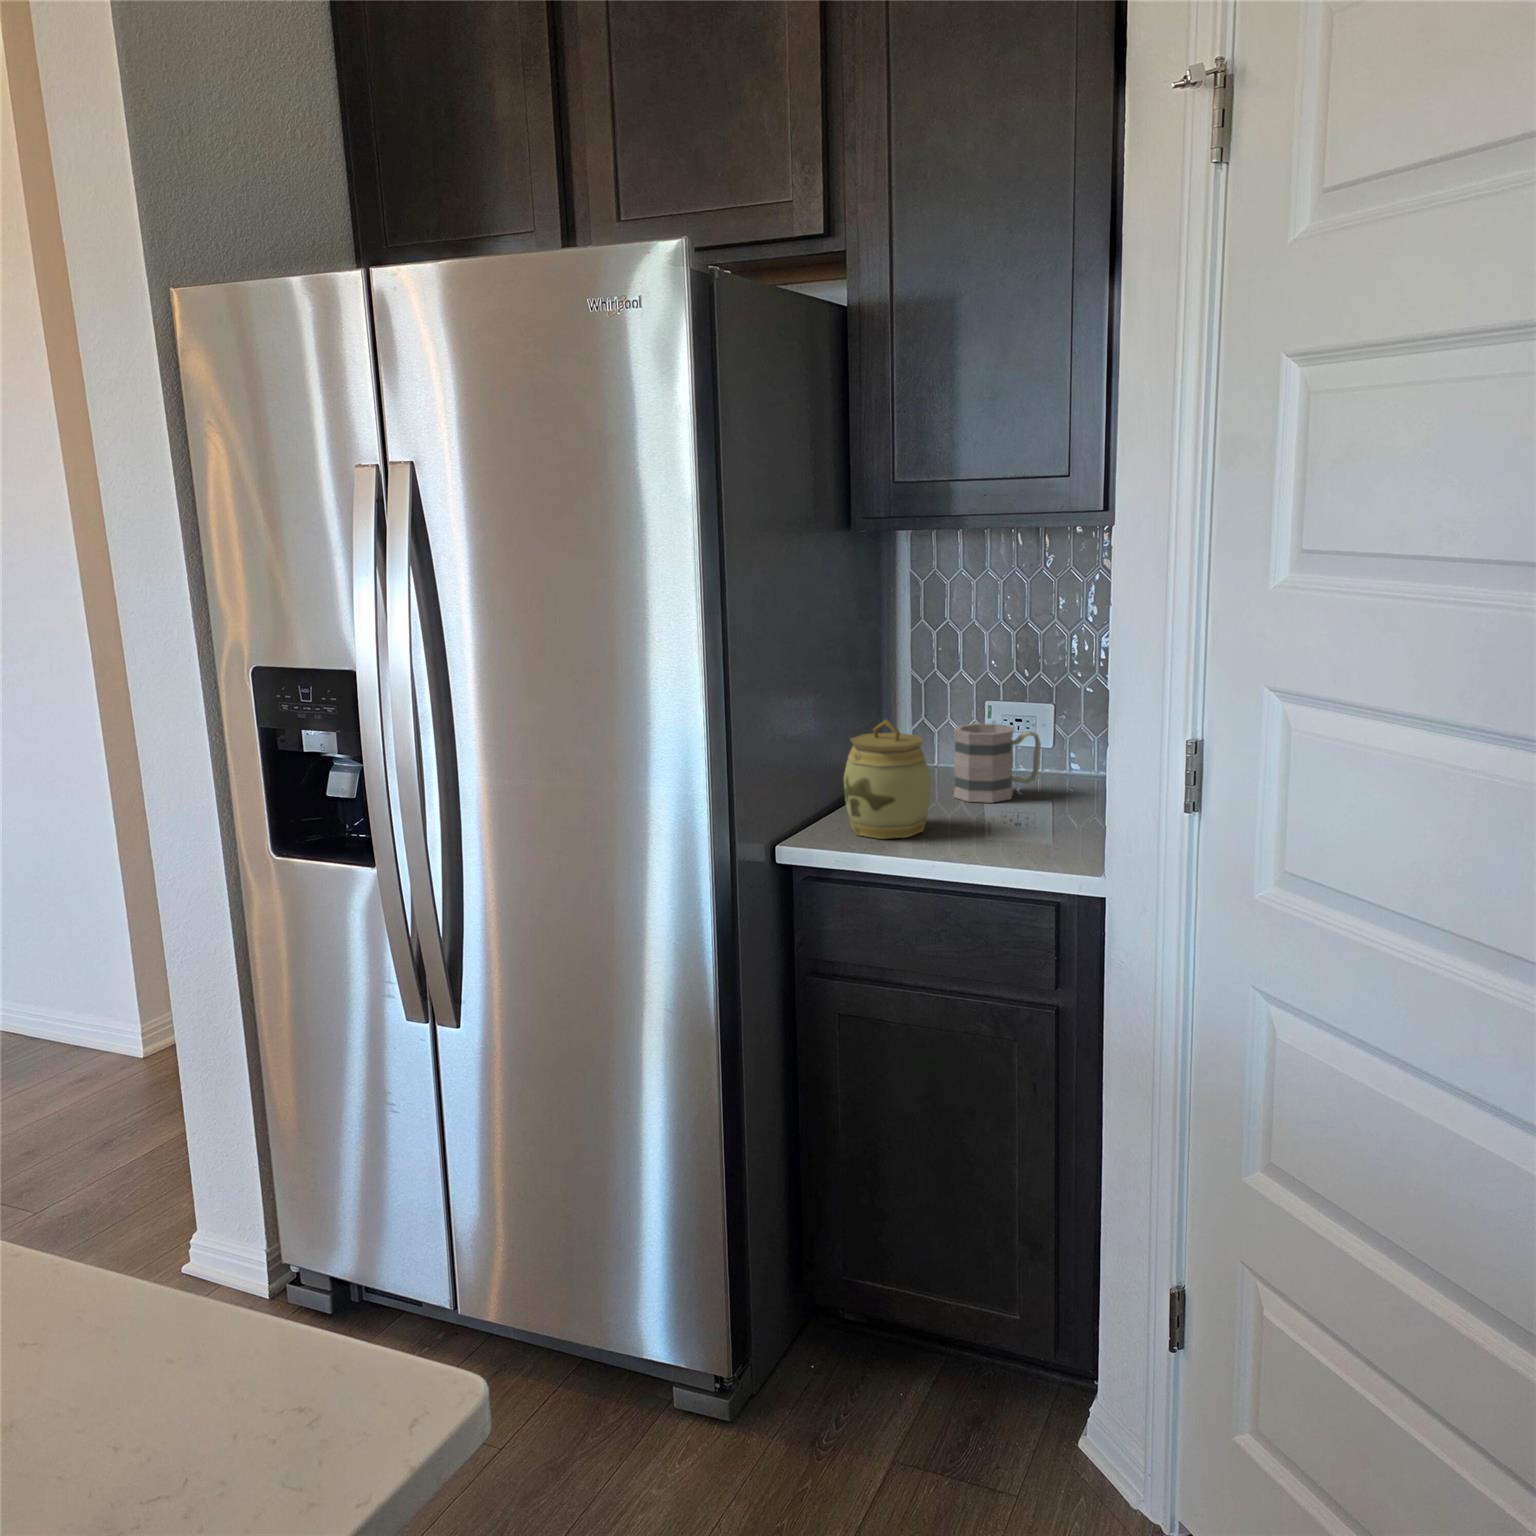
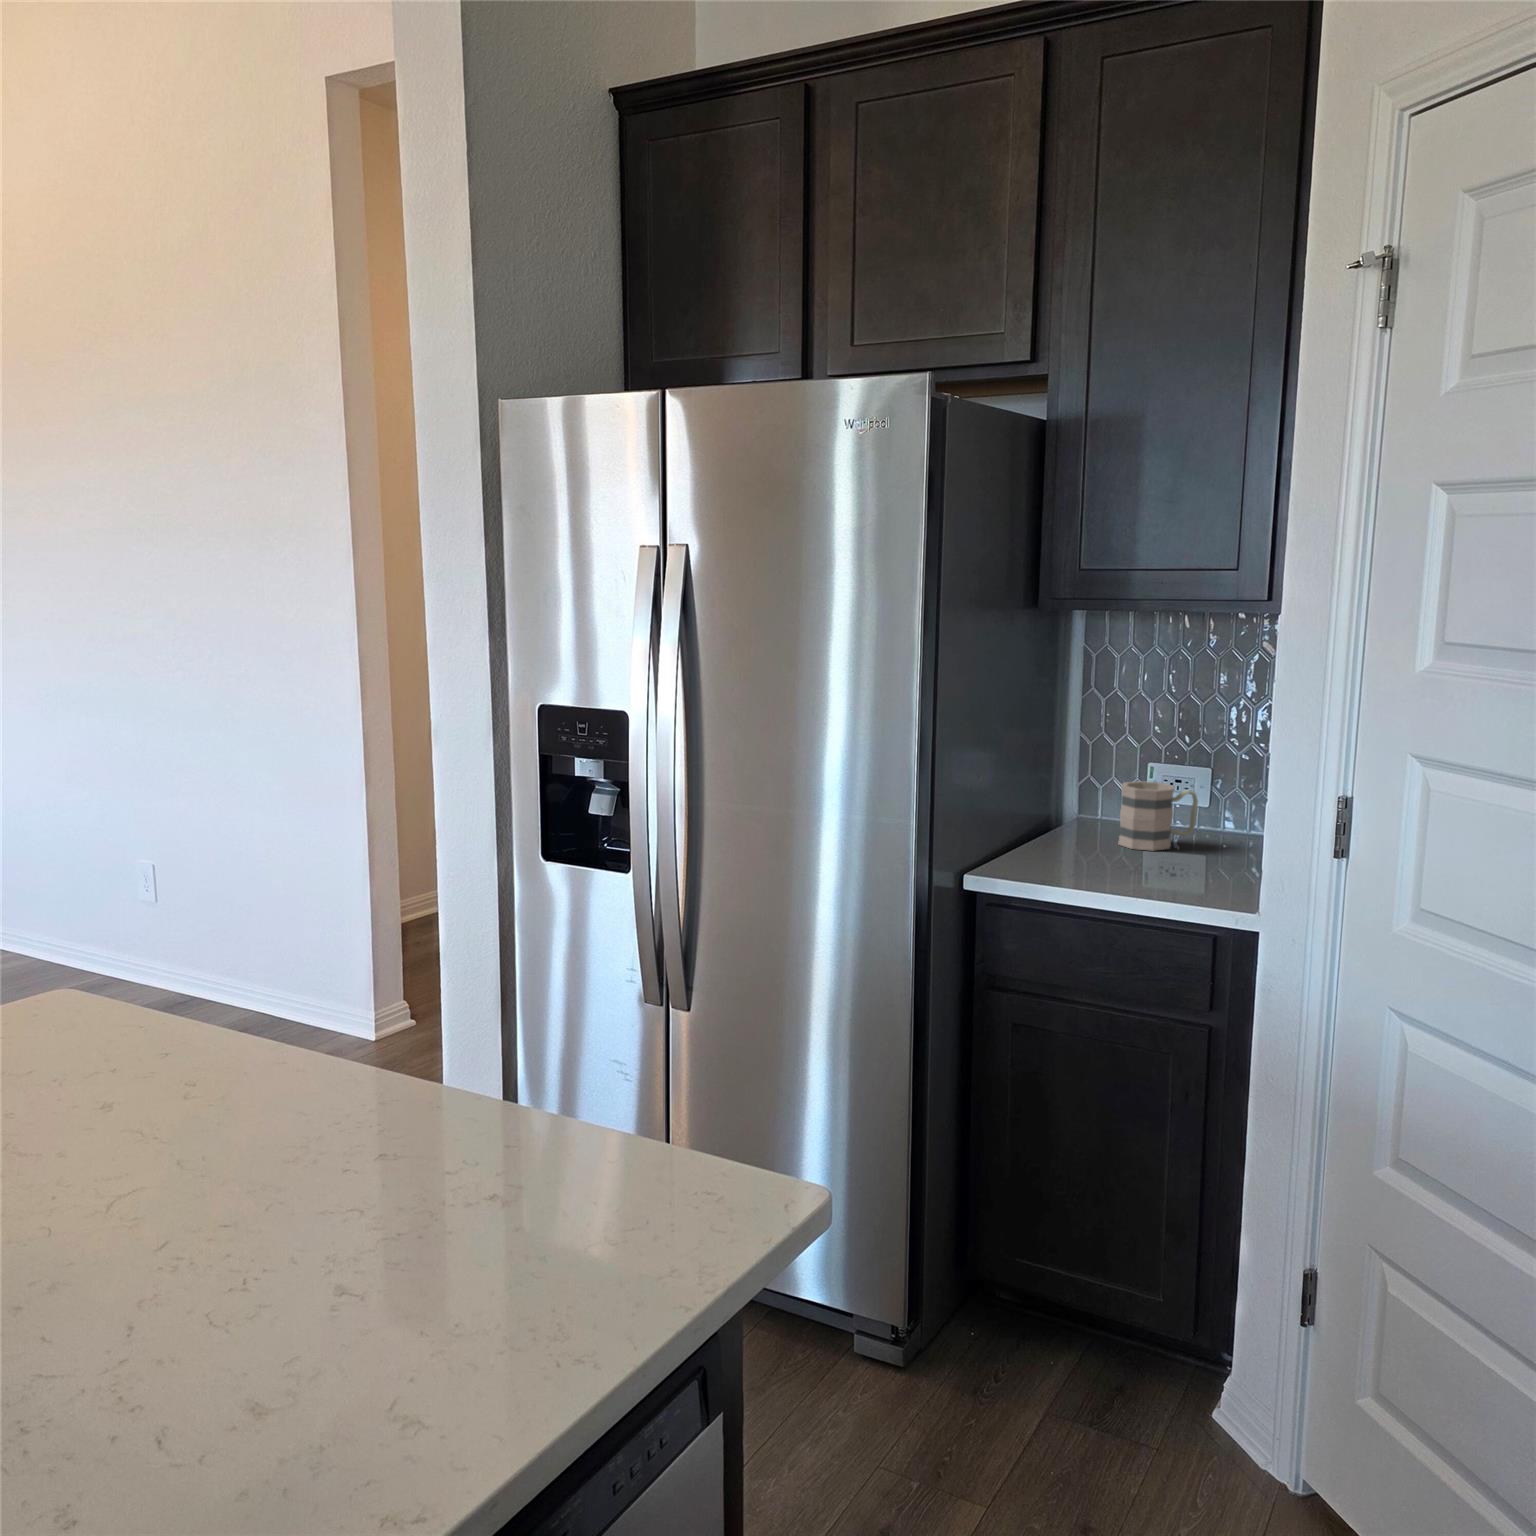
jar: present [844,720,931,839] -> none [1027,772,1104,874]

